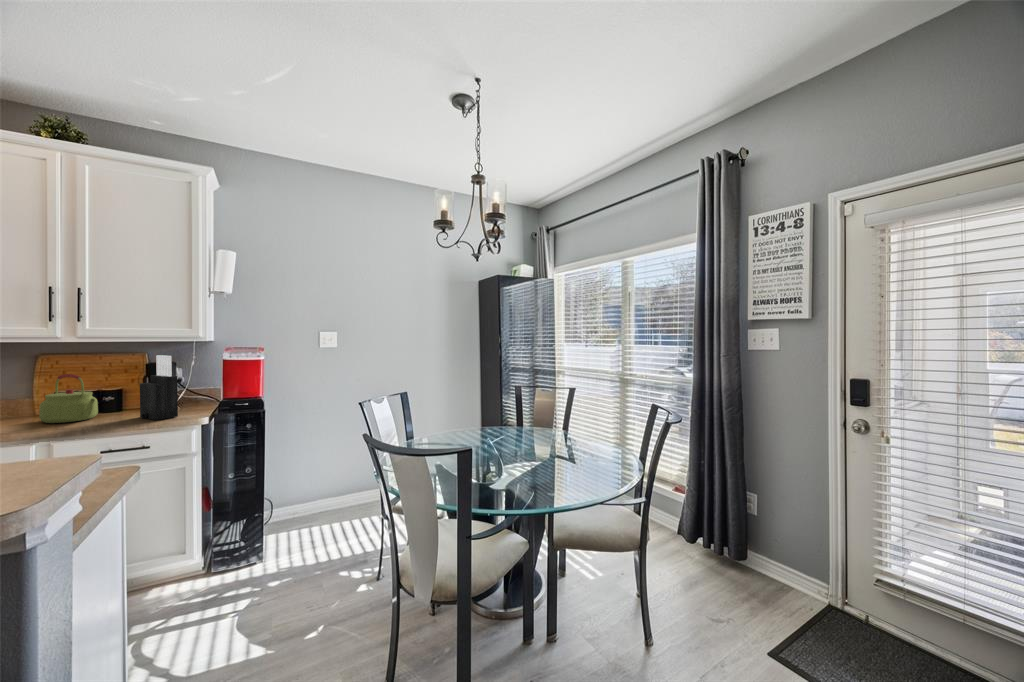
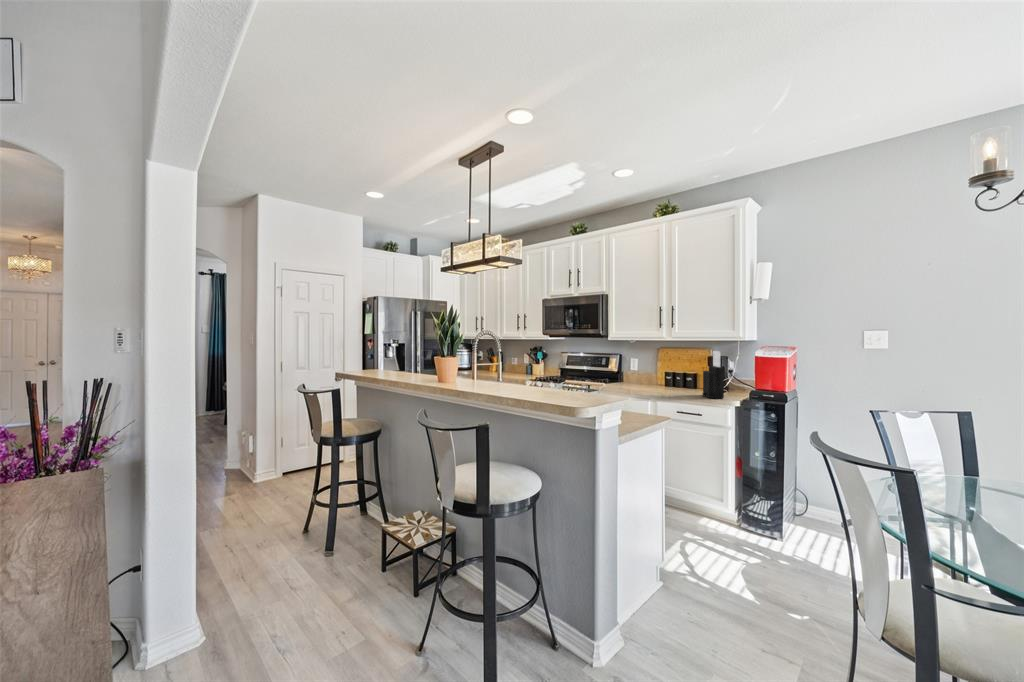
kettle: present [39,374,98,423] -> none [655,361,682,392]

